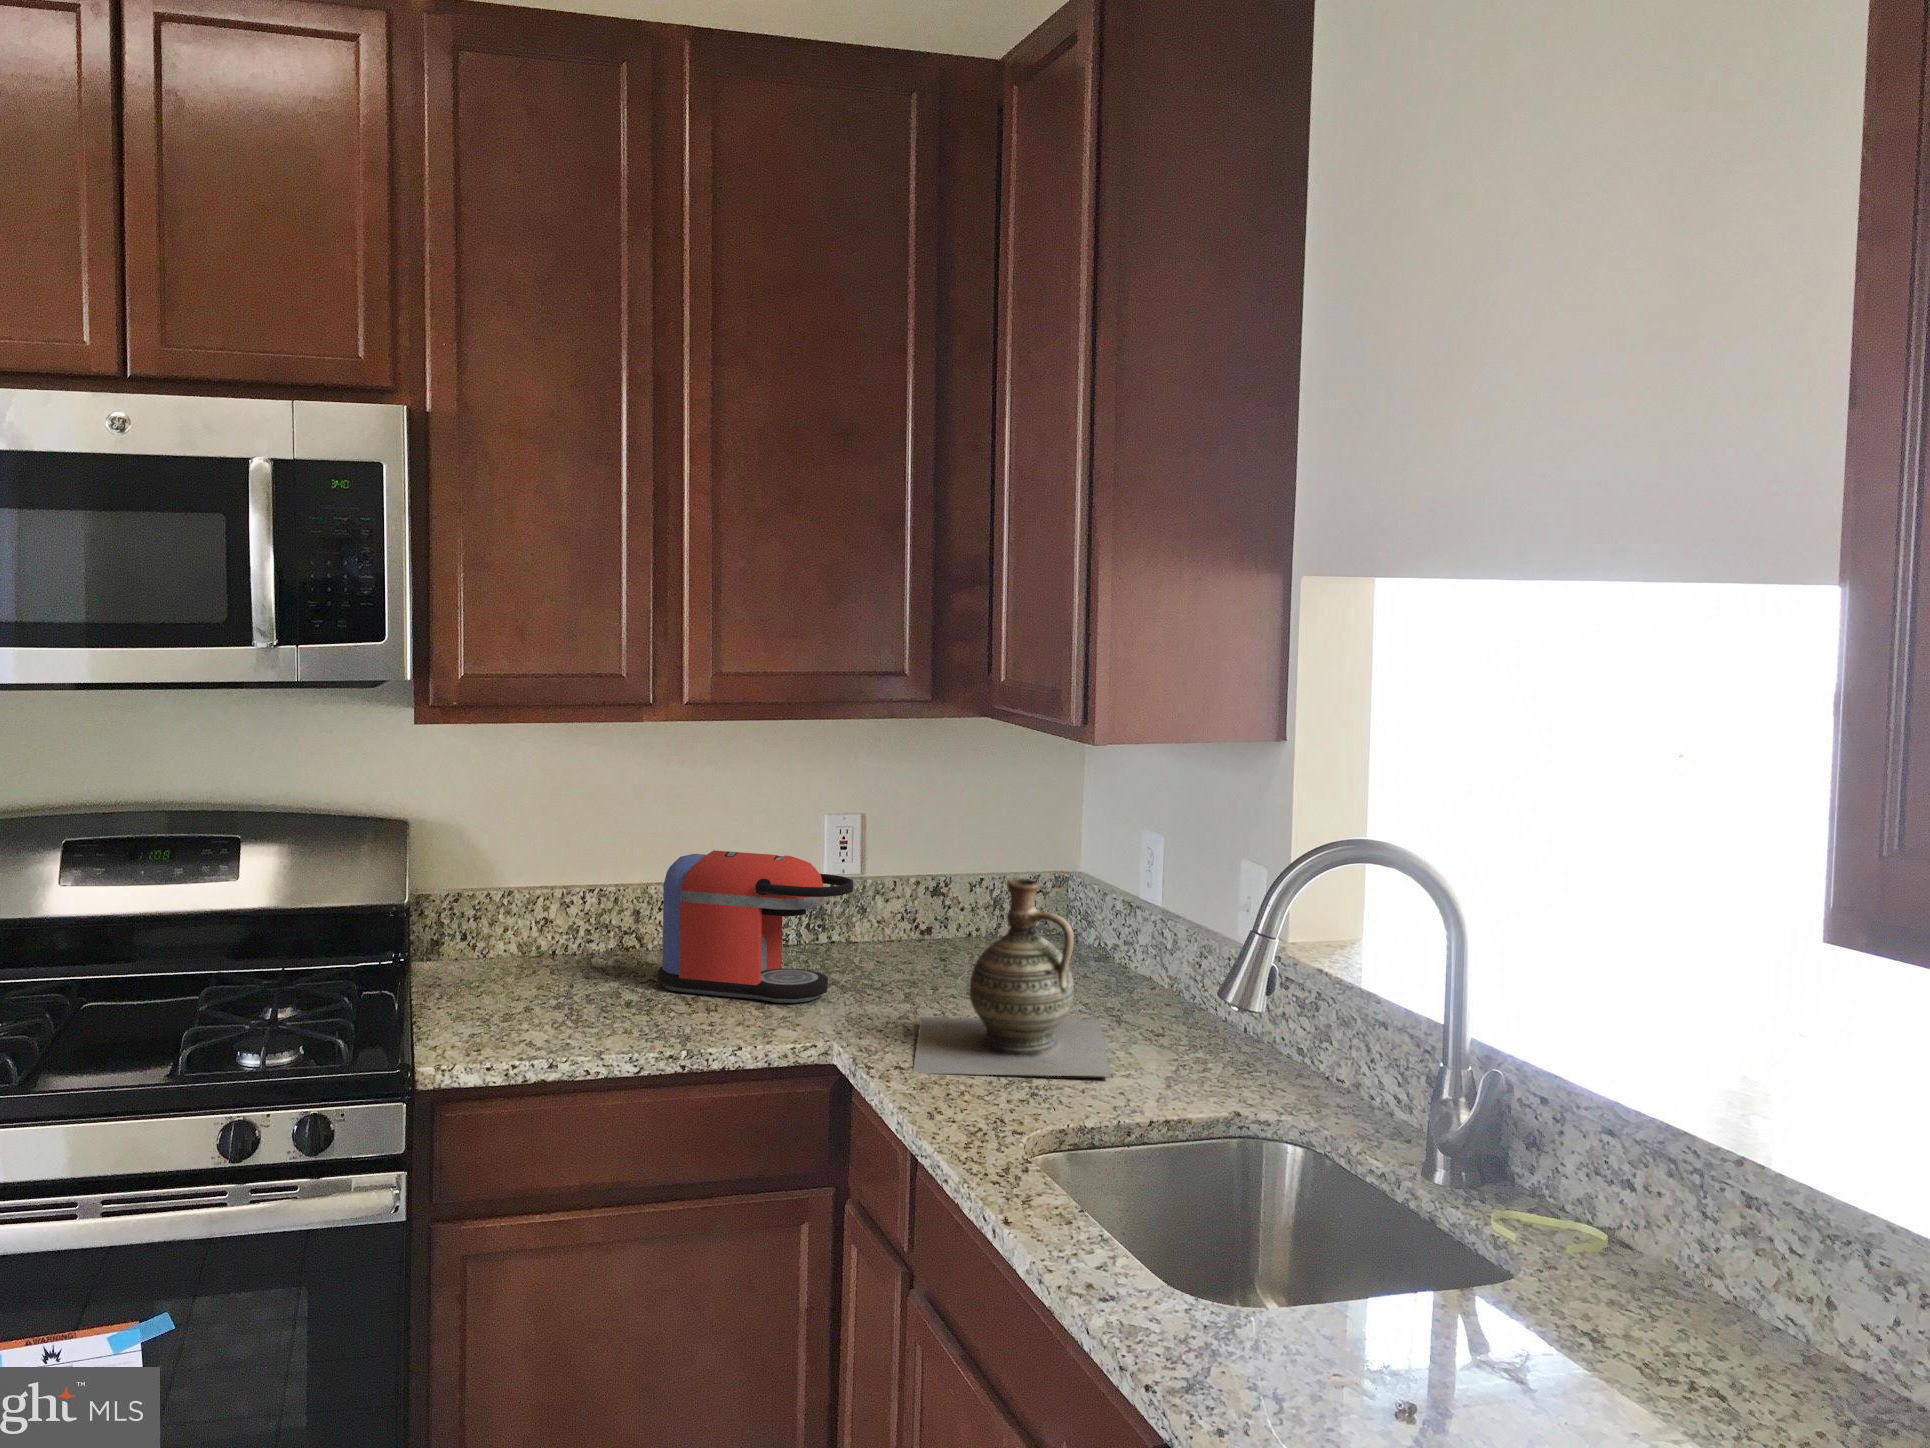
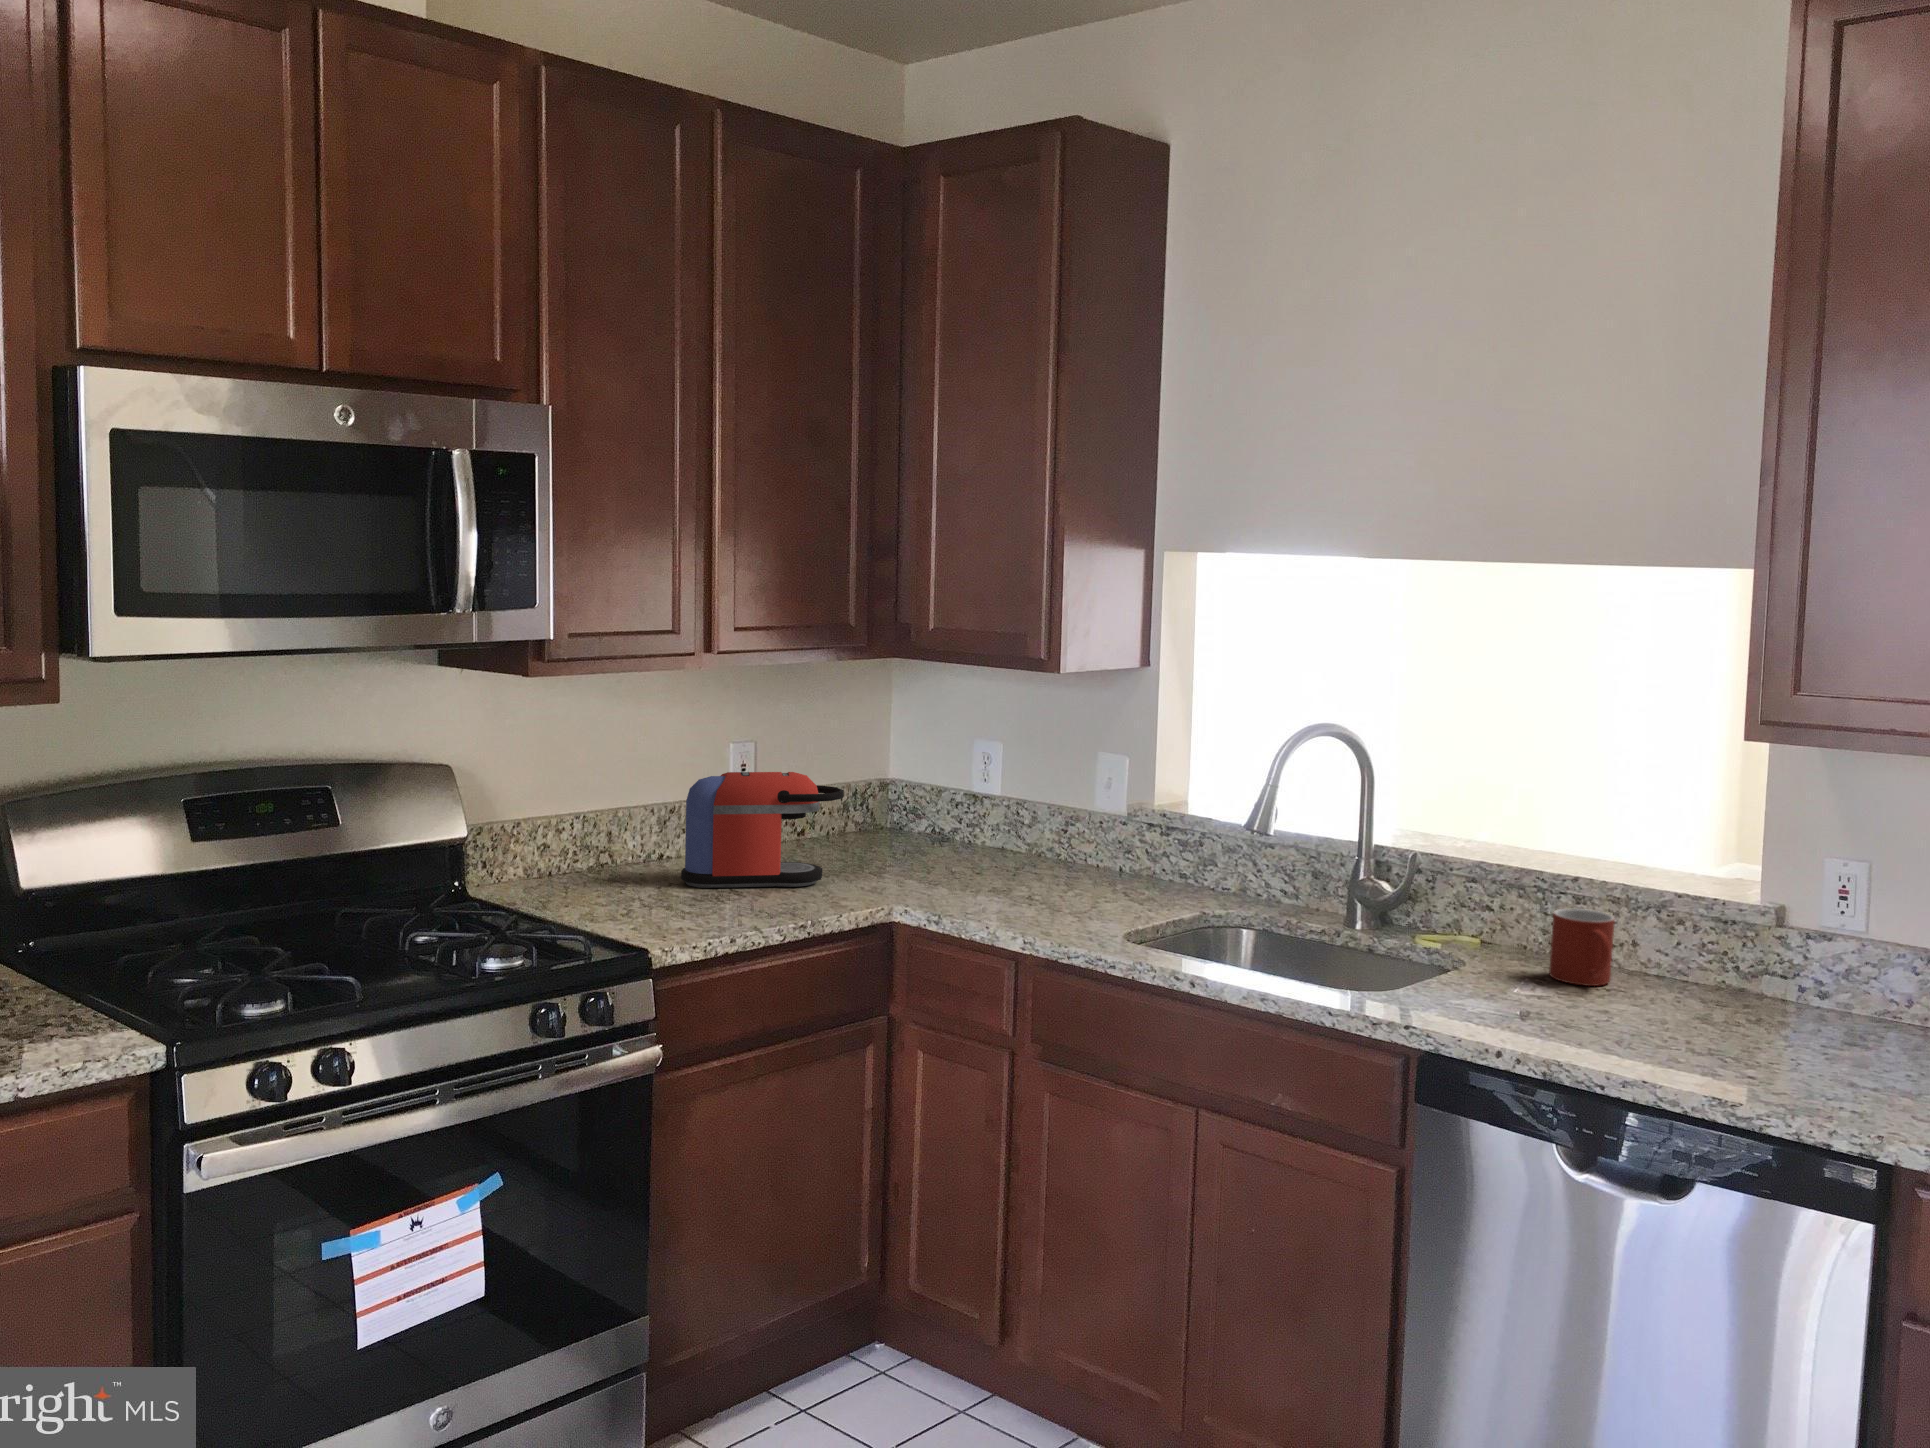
ceramic jug: present [913,878,1110,1077] -> none [918,771,1098,916]
mug: none [1631,1214,1754,1373] -> present [1549,909,1615,986]

